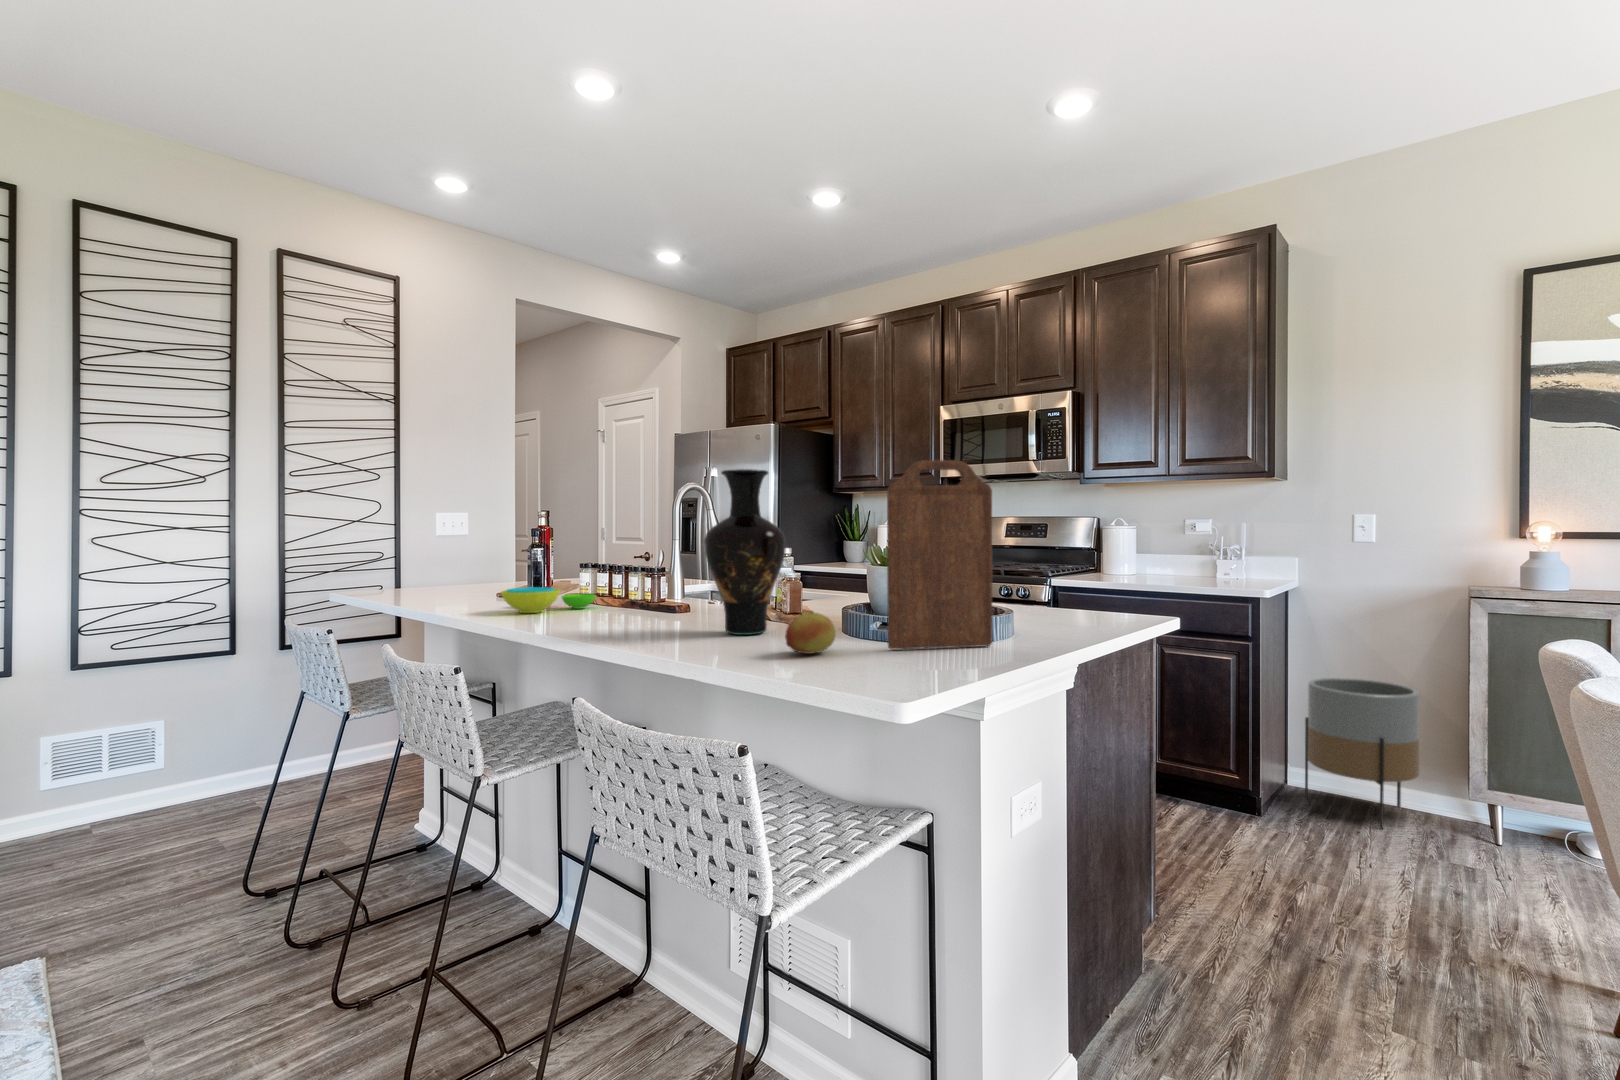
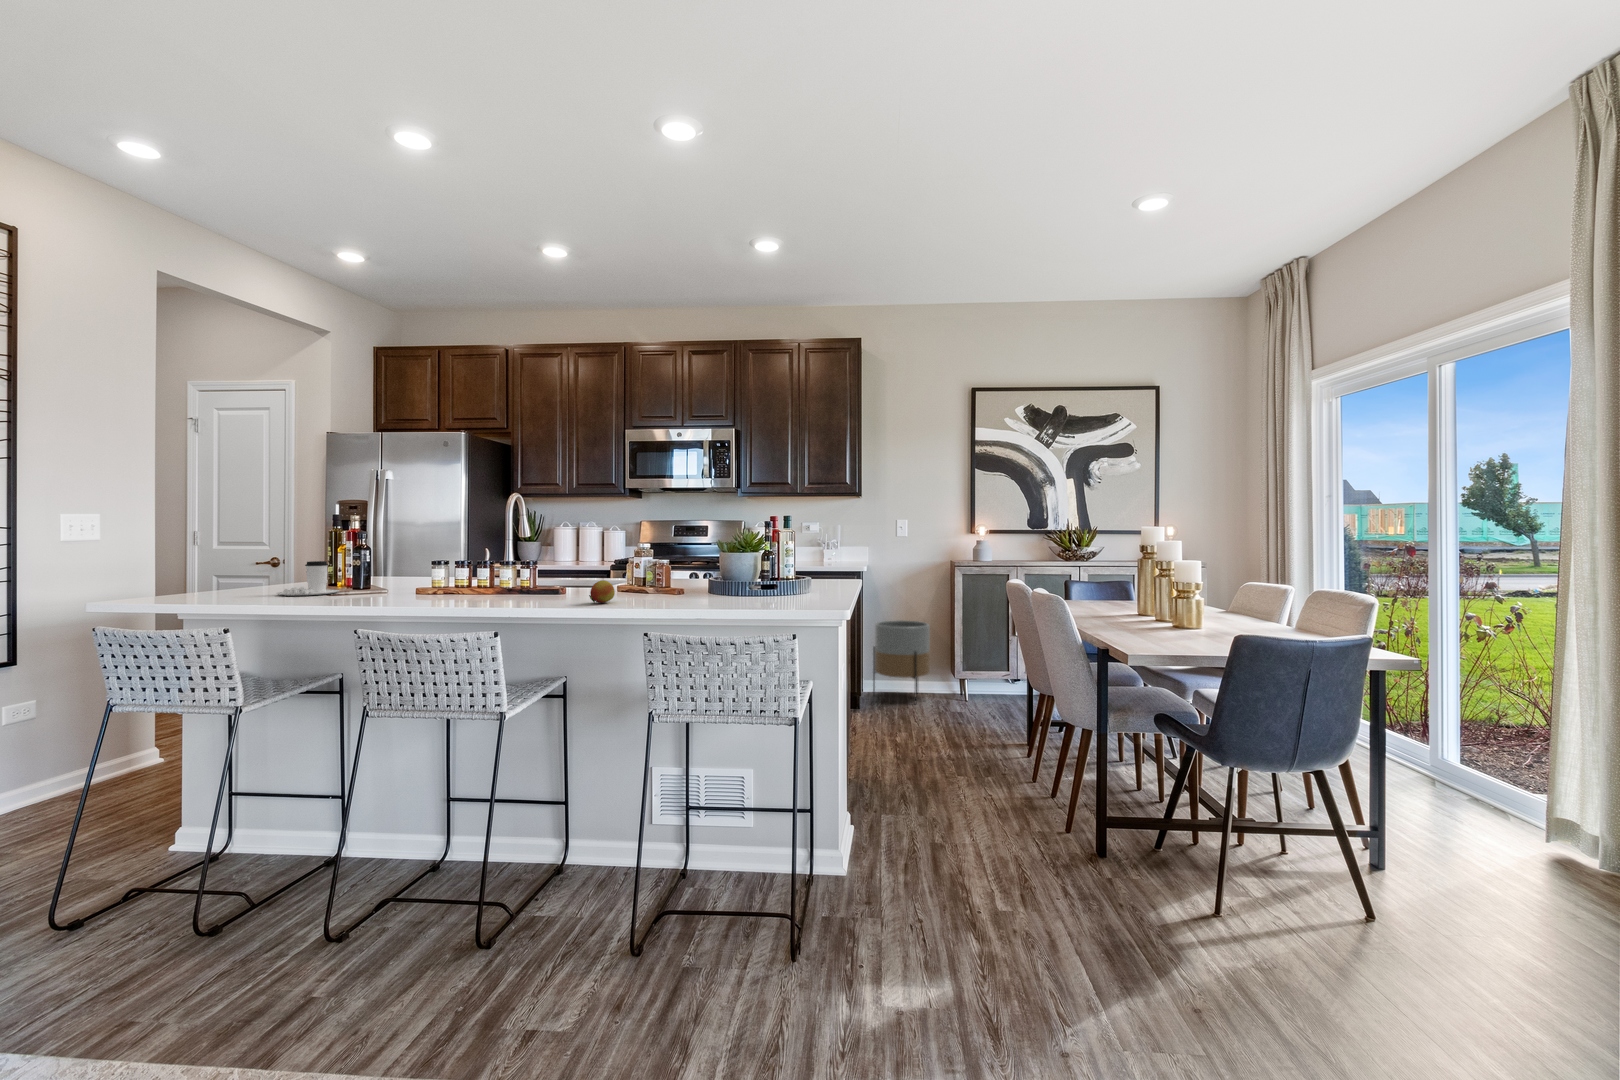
cutting board: present [887,460,992,649] -> none [783,497,826,600]
vase: present [704,469,786,635] -> none [648,497,701,601]
coffee cup: none [457,560,519,596] -> present [276,561,339,596]
bowl: present [501,587,595,613] -> none [414,580,486,601]
fruit: present [785,612,836,654] -> present [589,580,615,603]

